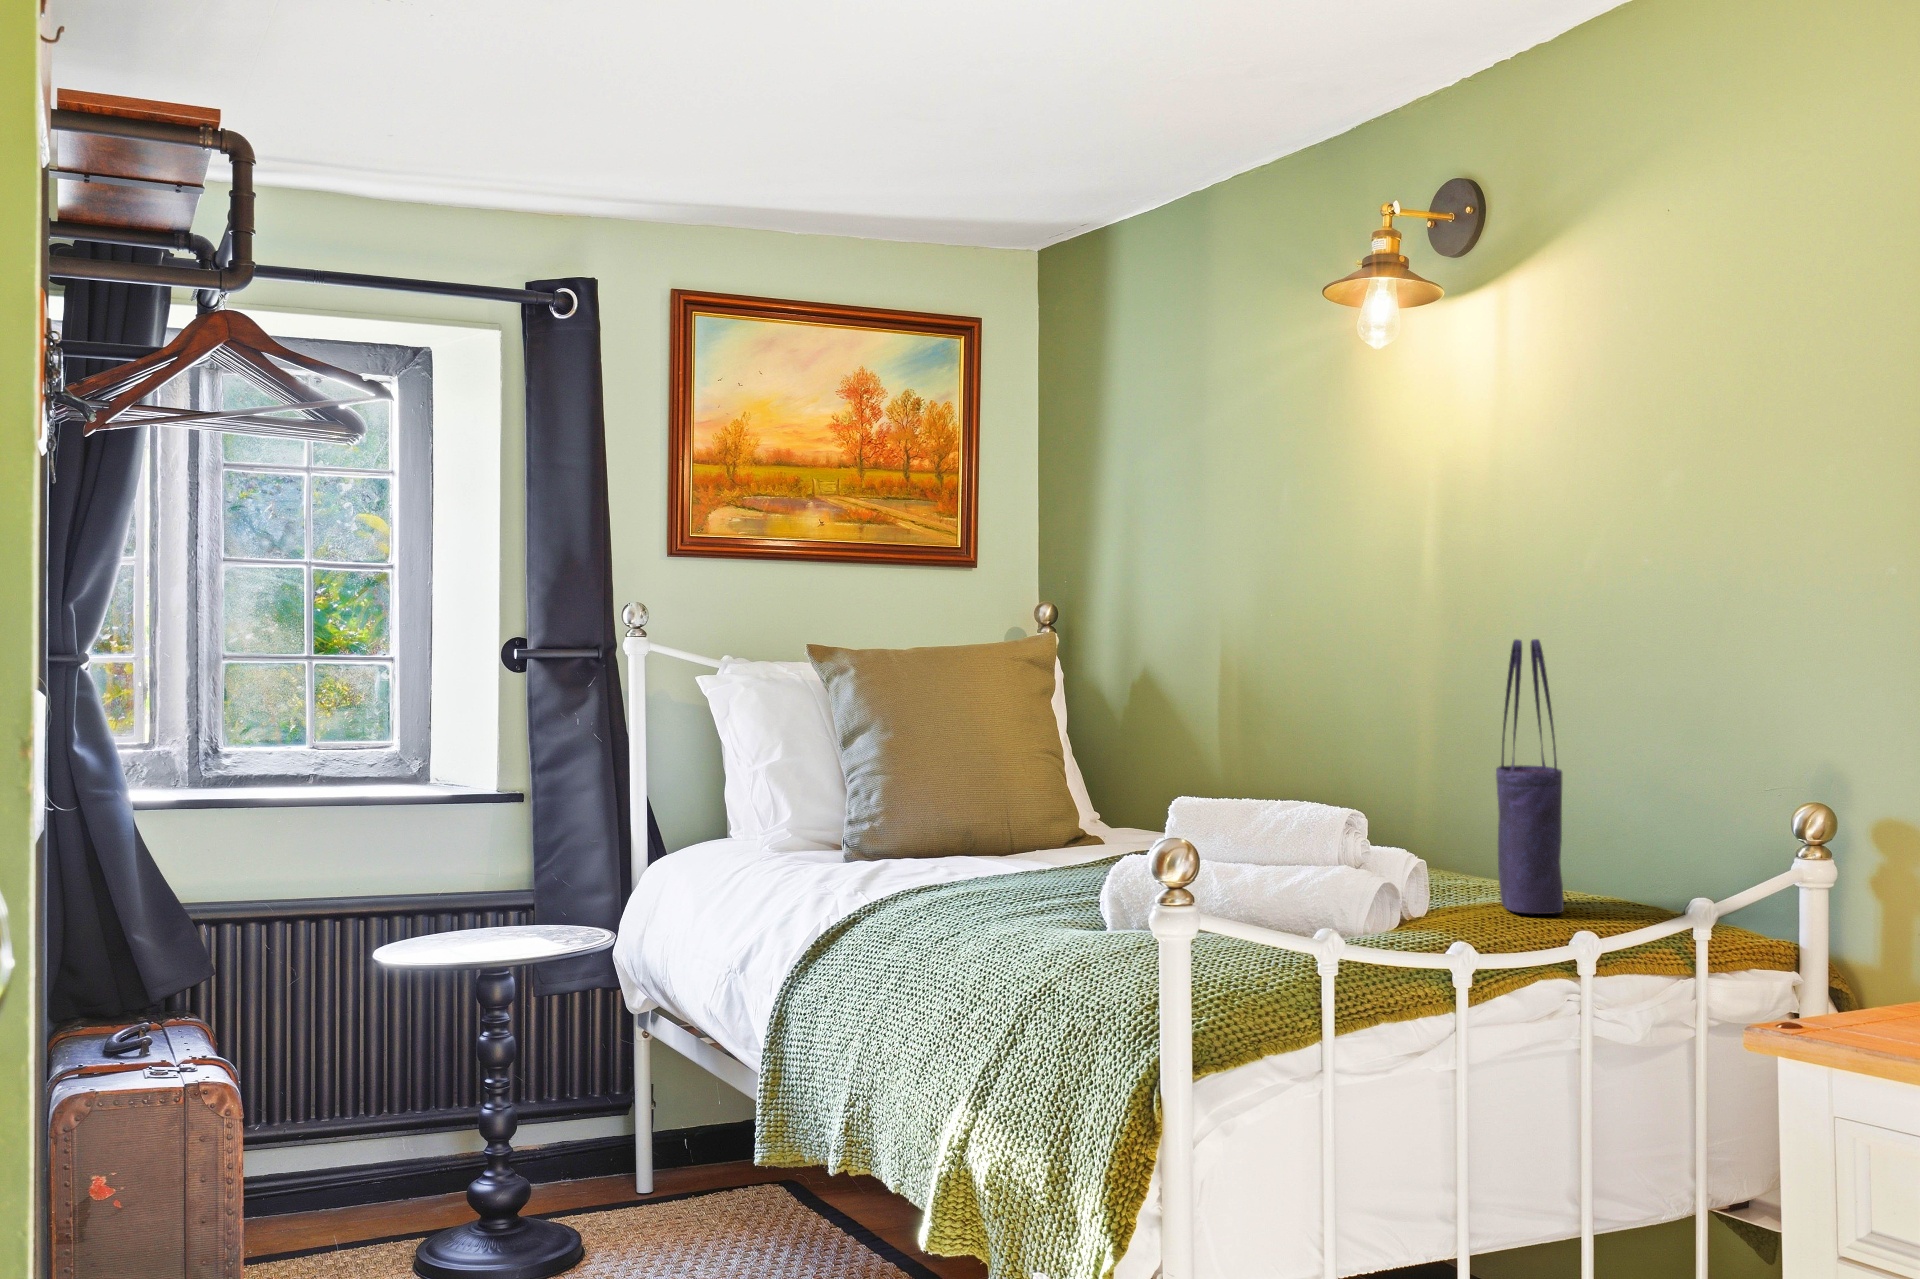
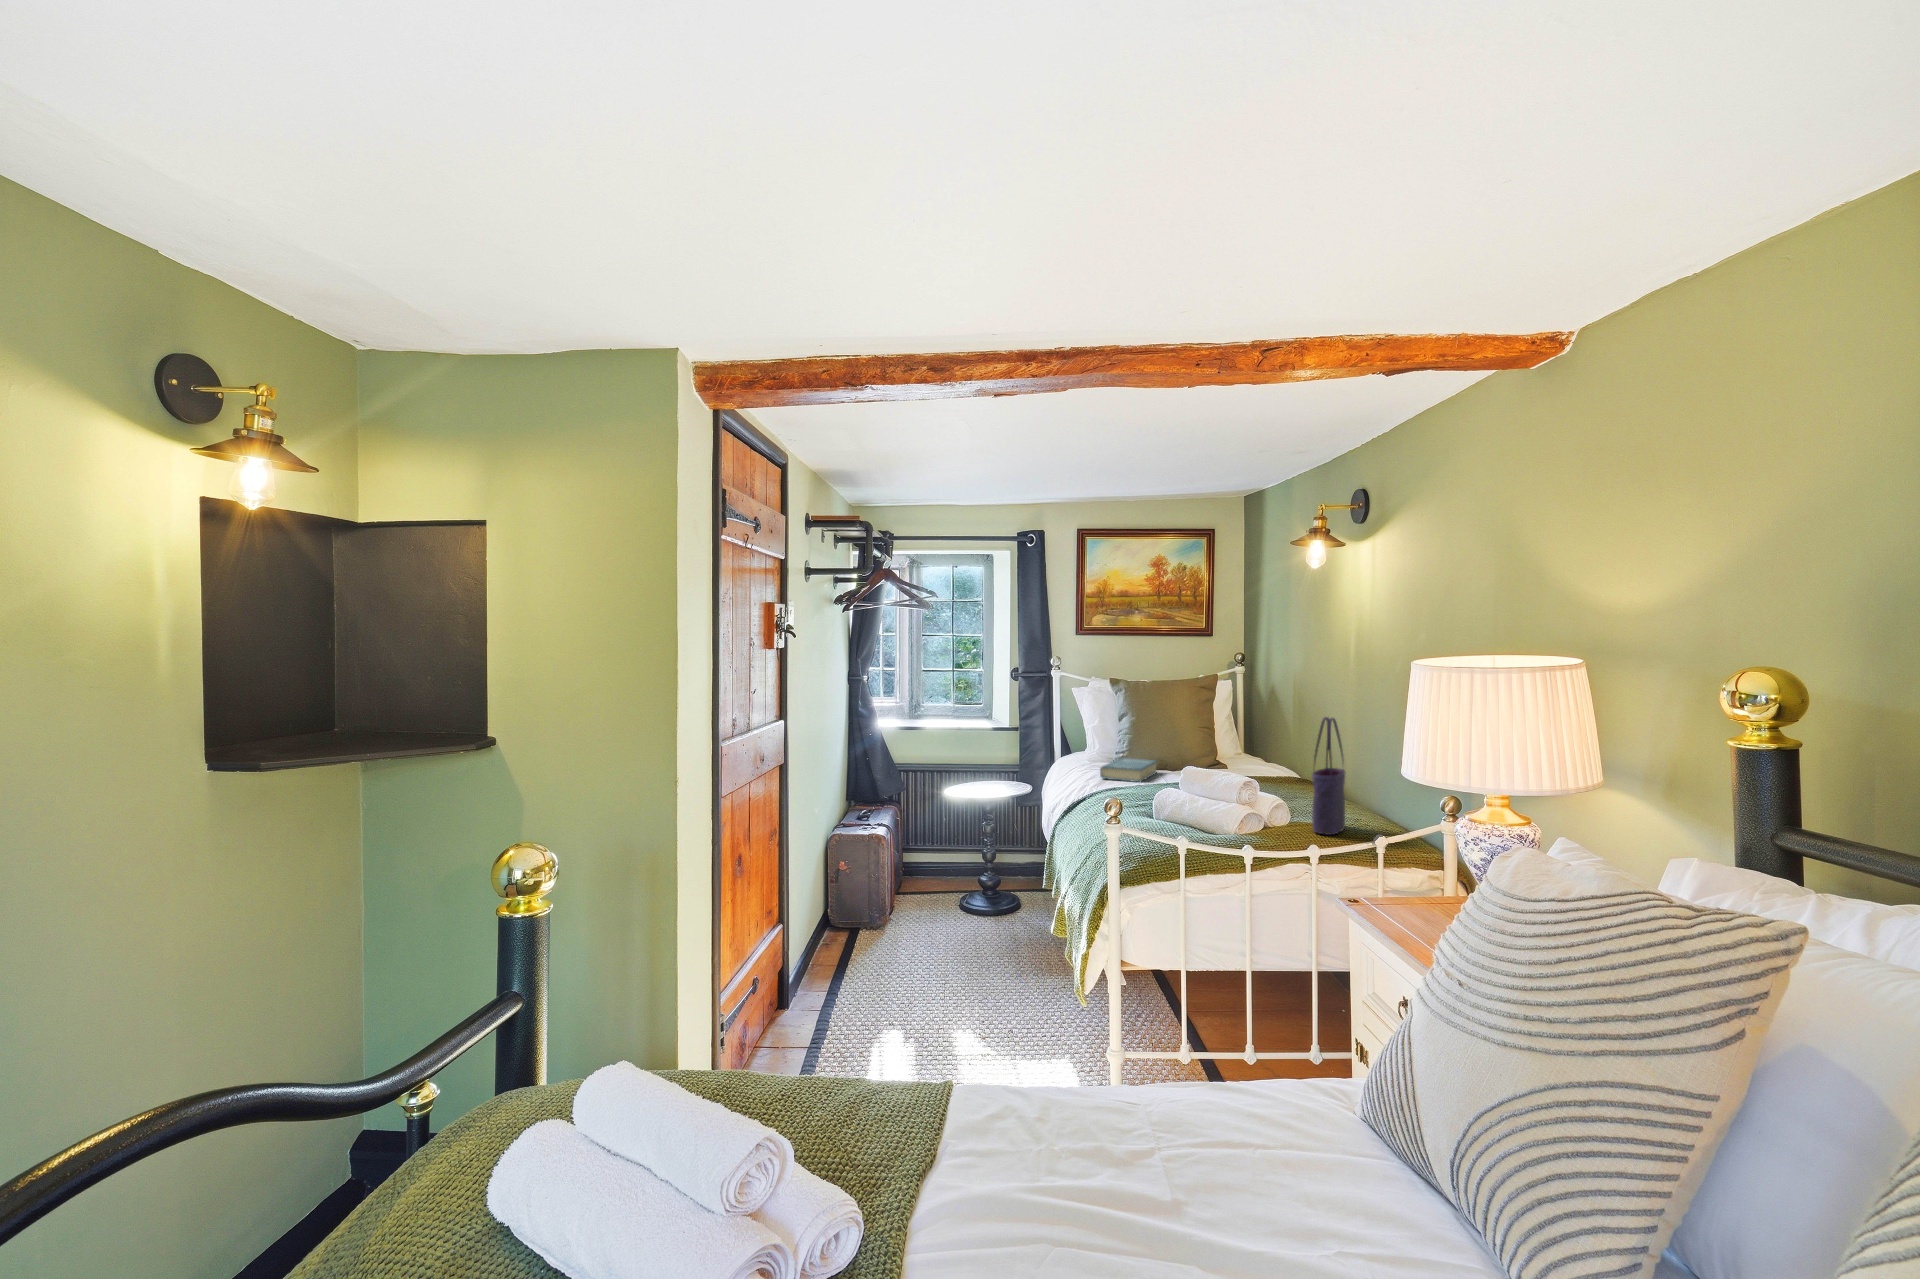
hardback book: none [840,827,950,874] -> present [1100,758,1157,782]

